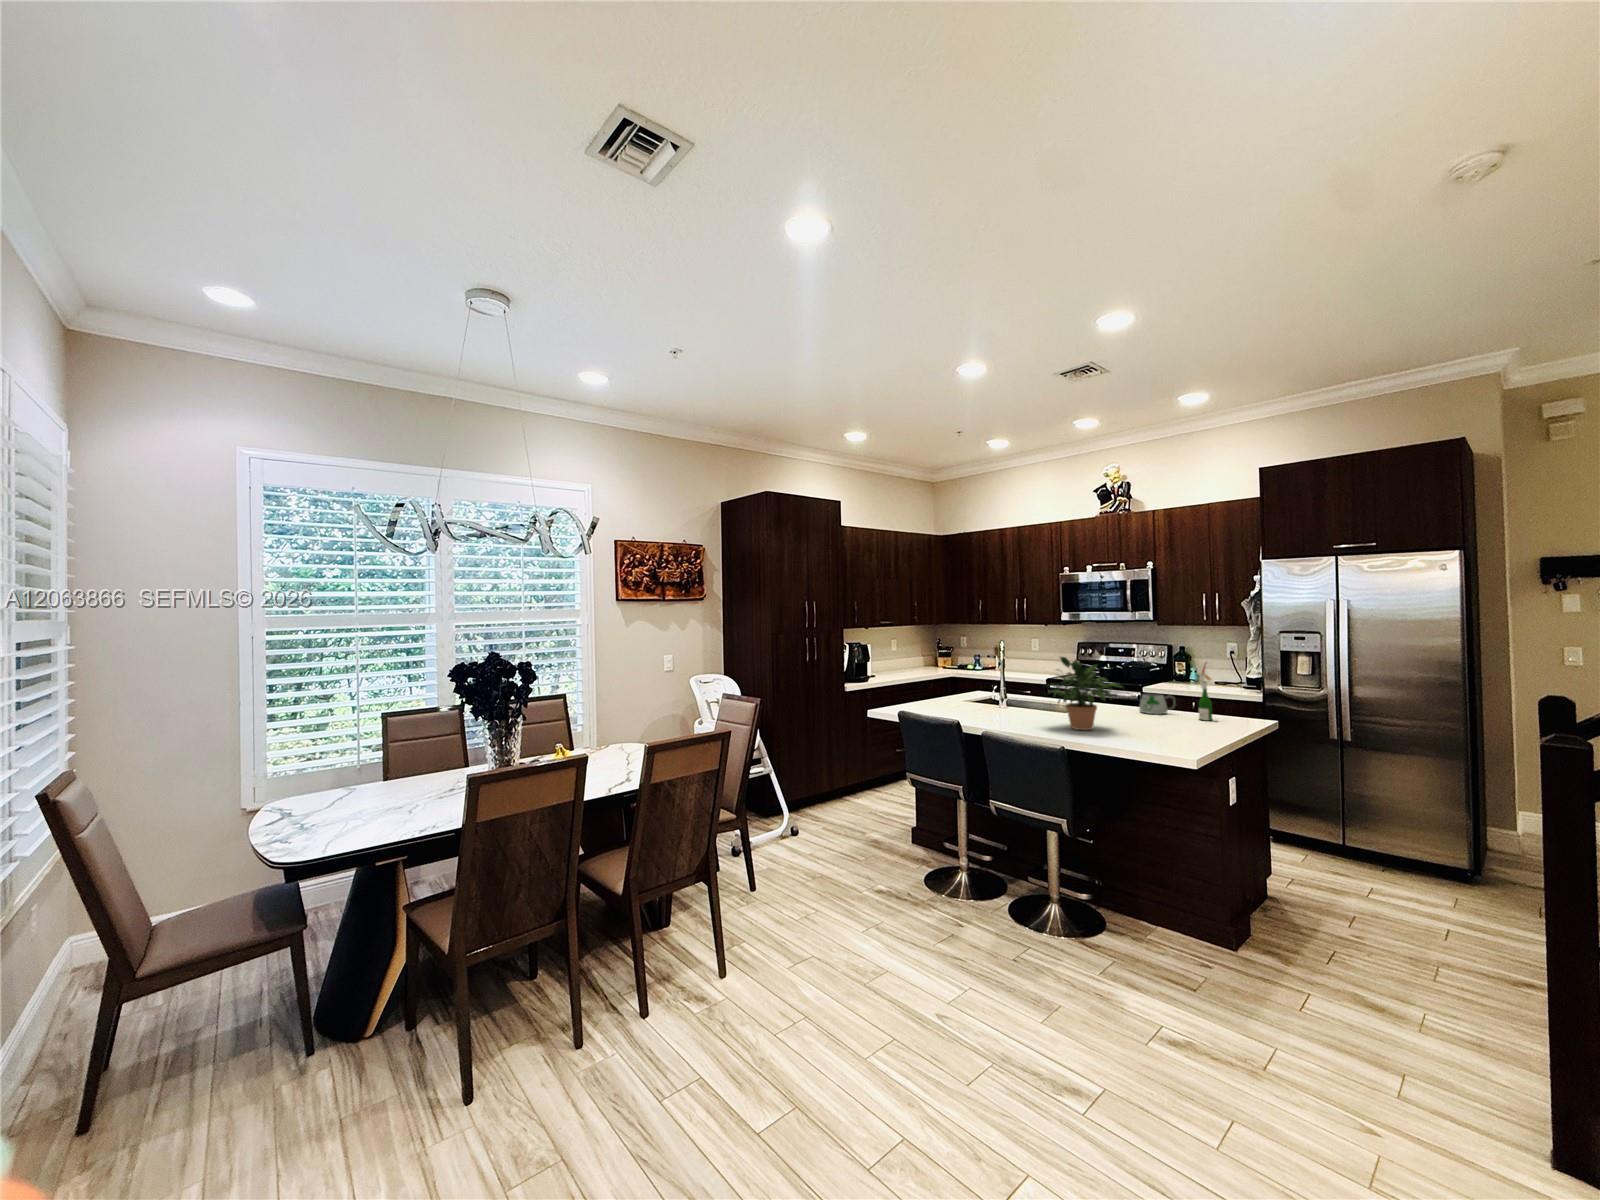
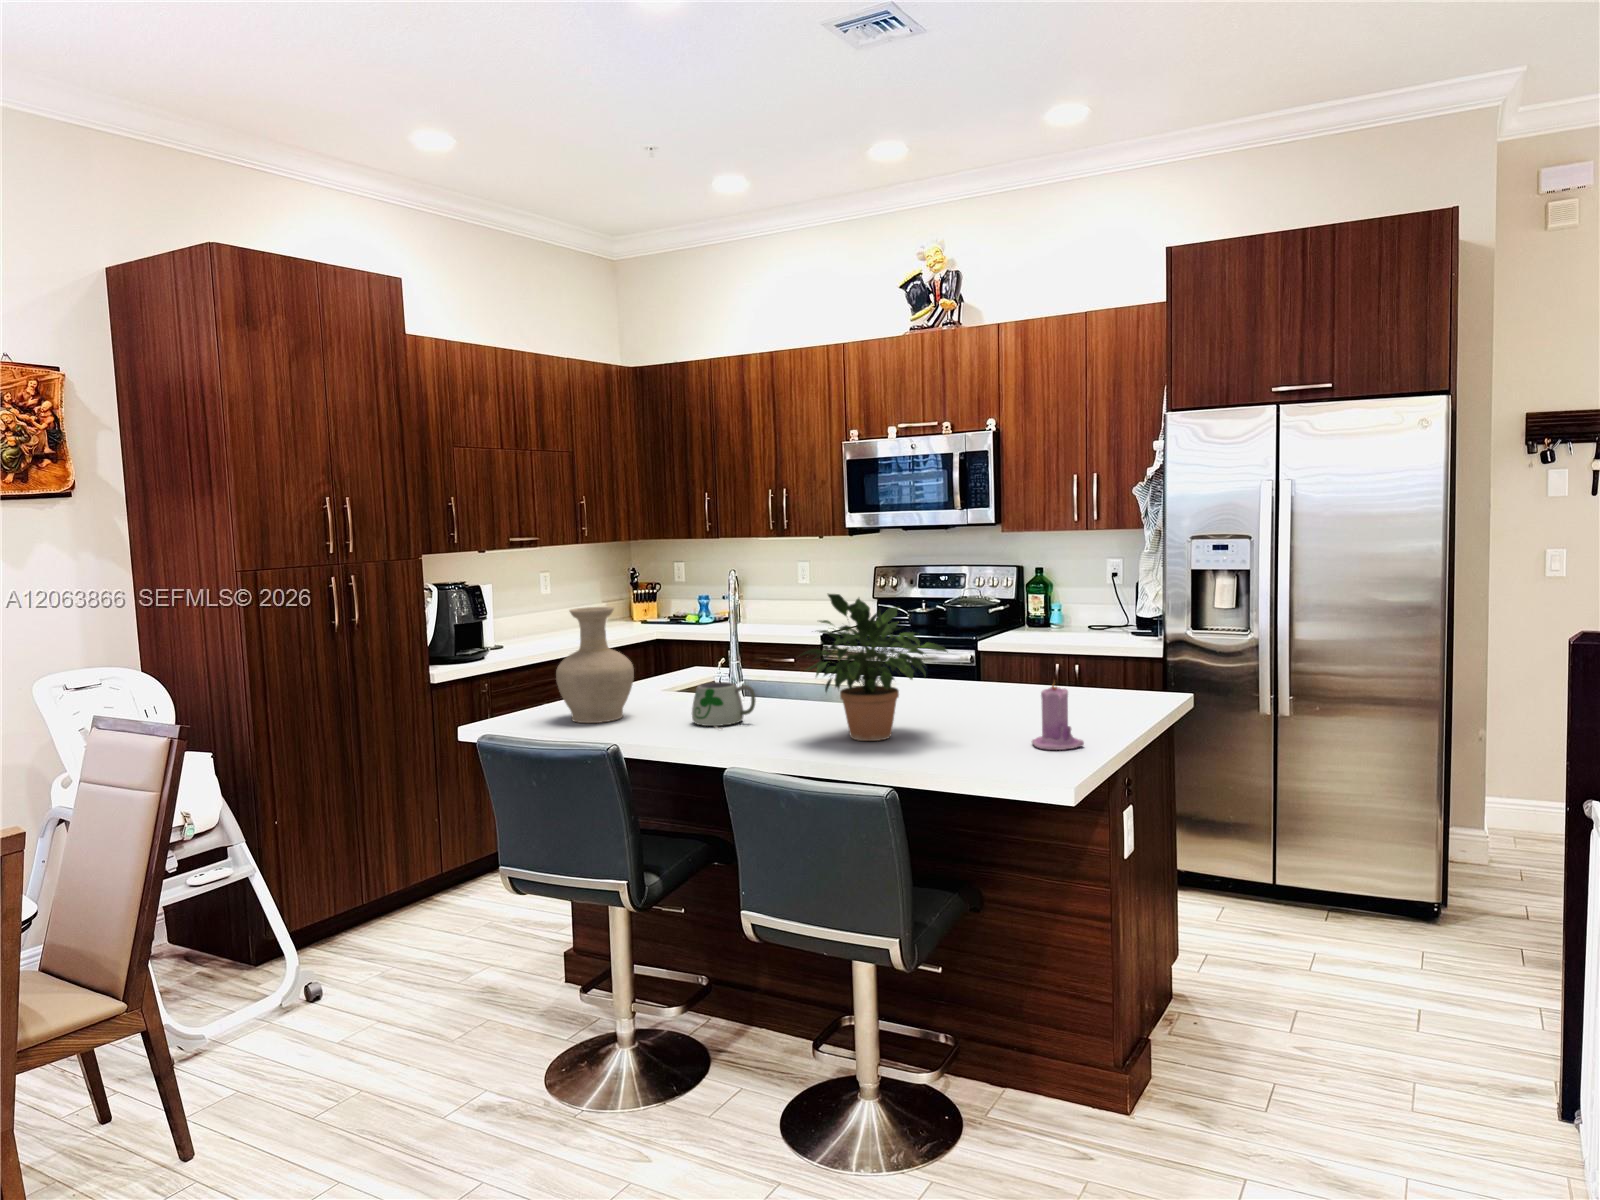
vase: none [920,658,957,713] -> present [556,607,634,723]
wine bottle: present [1199,665,1212,721] -> none [1073,592,1105,702]
mug: present [1139,694,1176,715] -> present [692,682,756,728]
candle: none [1171,705,1202,741] -> present [1032,684,1084,750]

